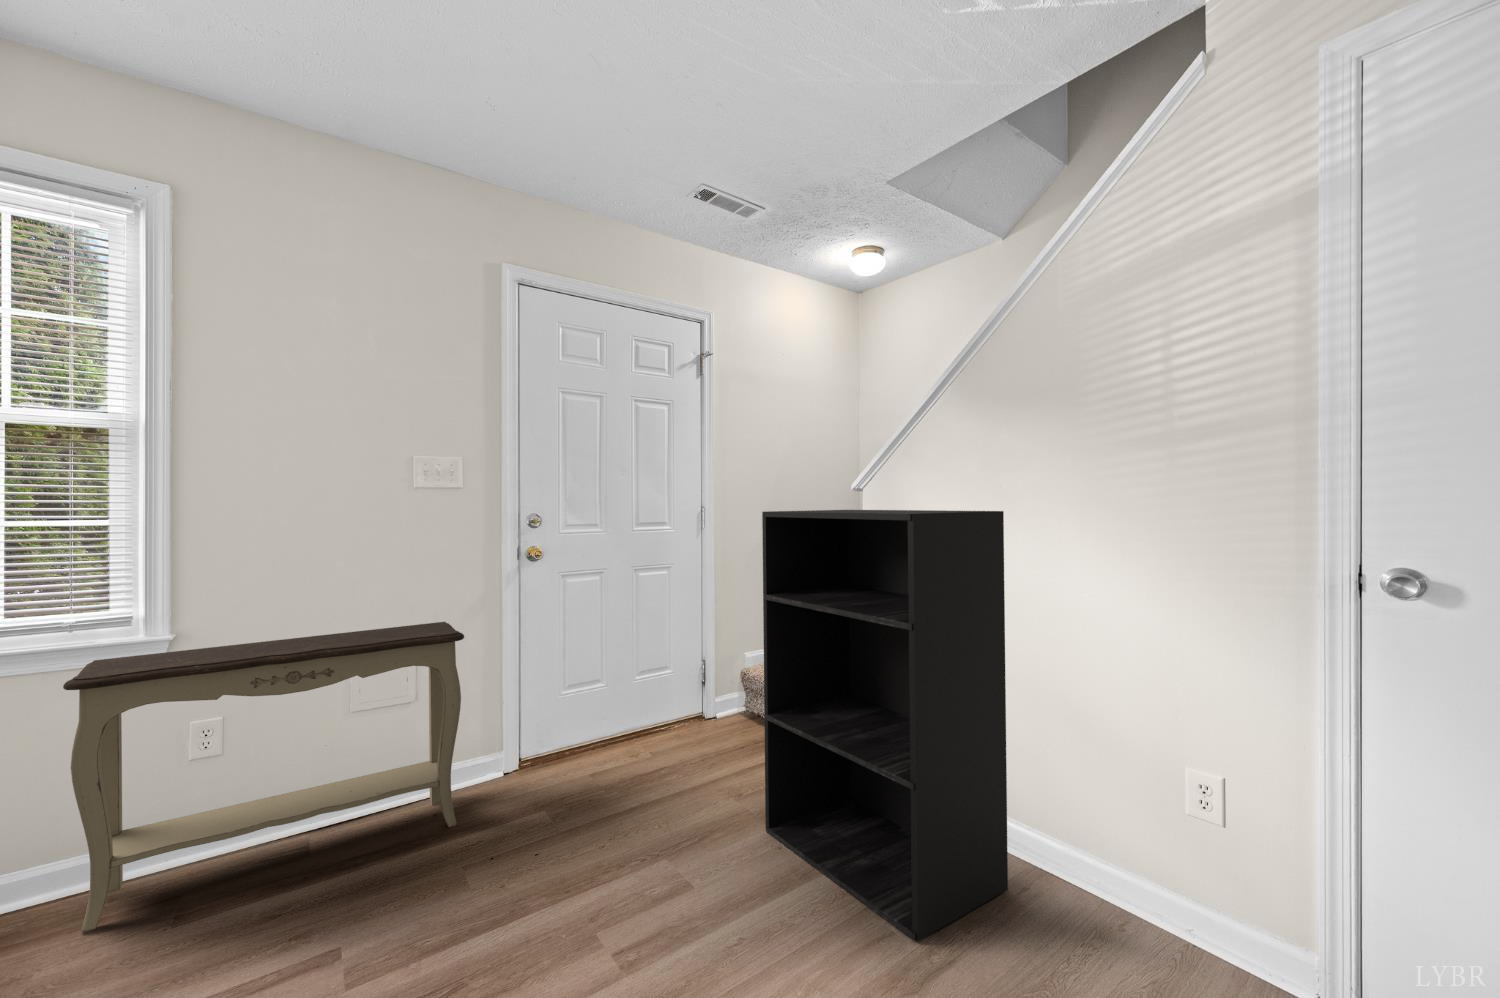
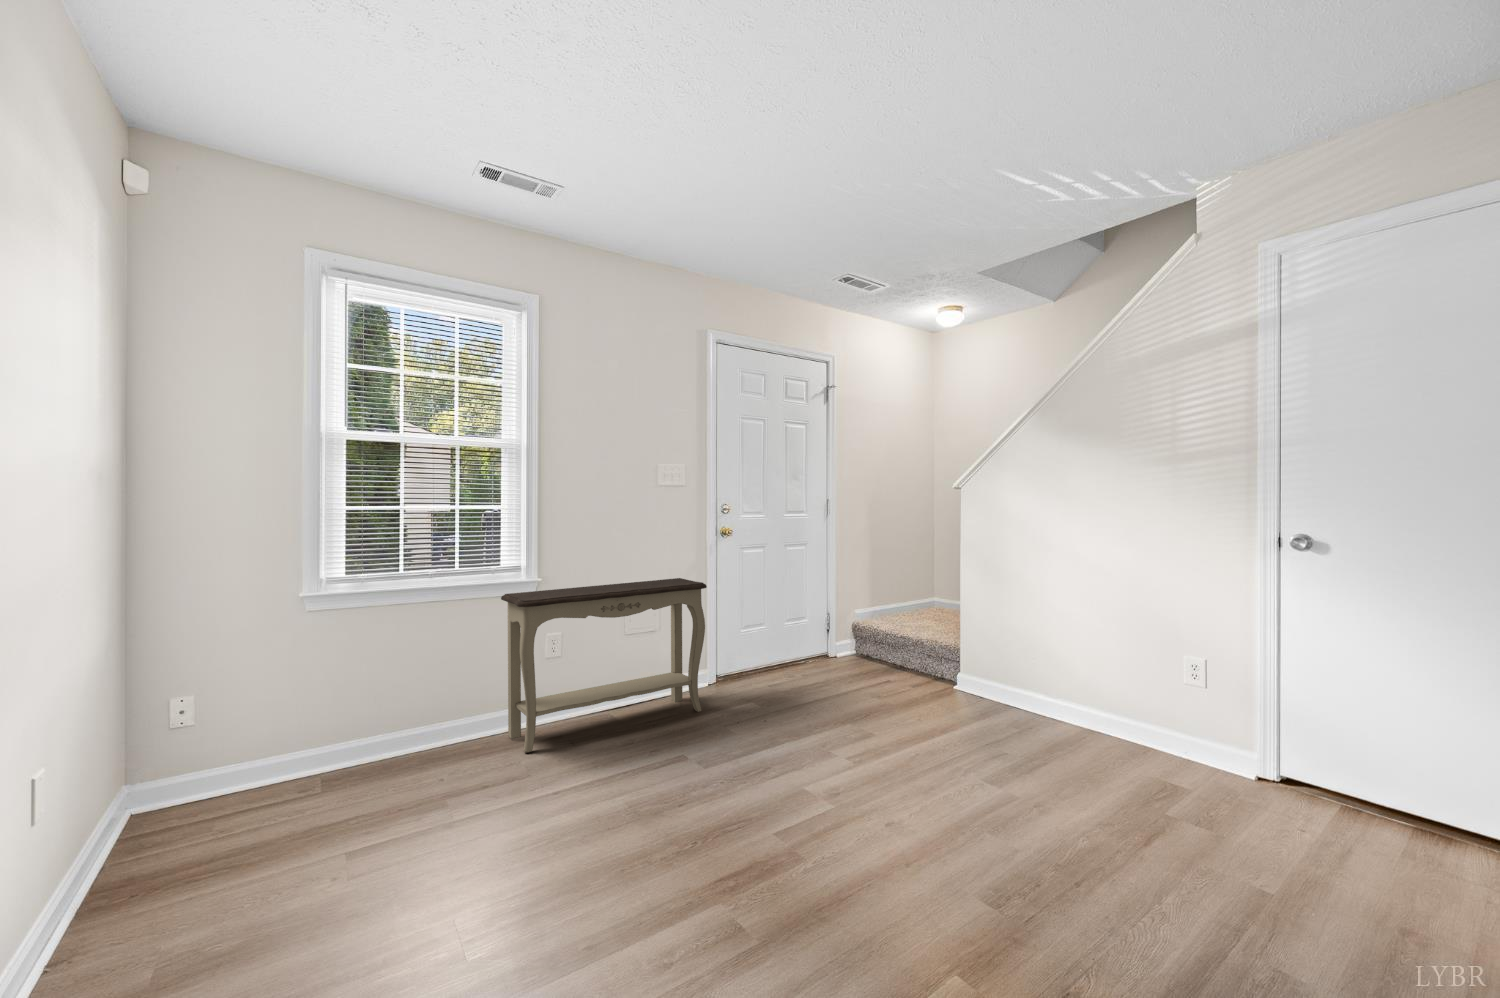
bookshelf: present [762,510,1008,941] -> none [909,503,1075,755]

